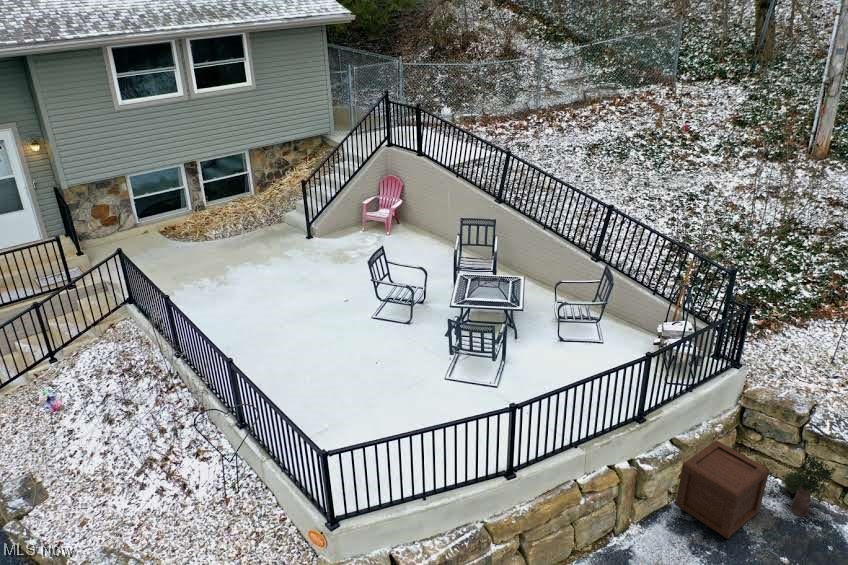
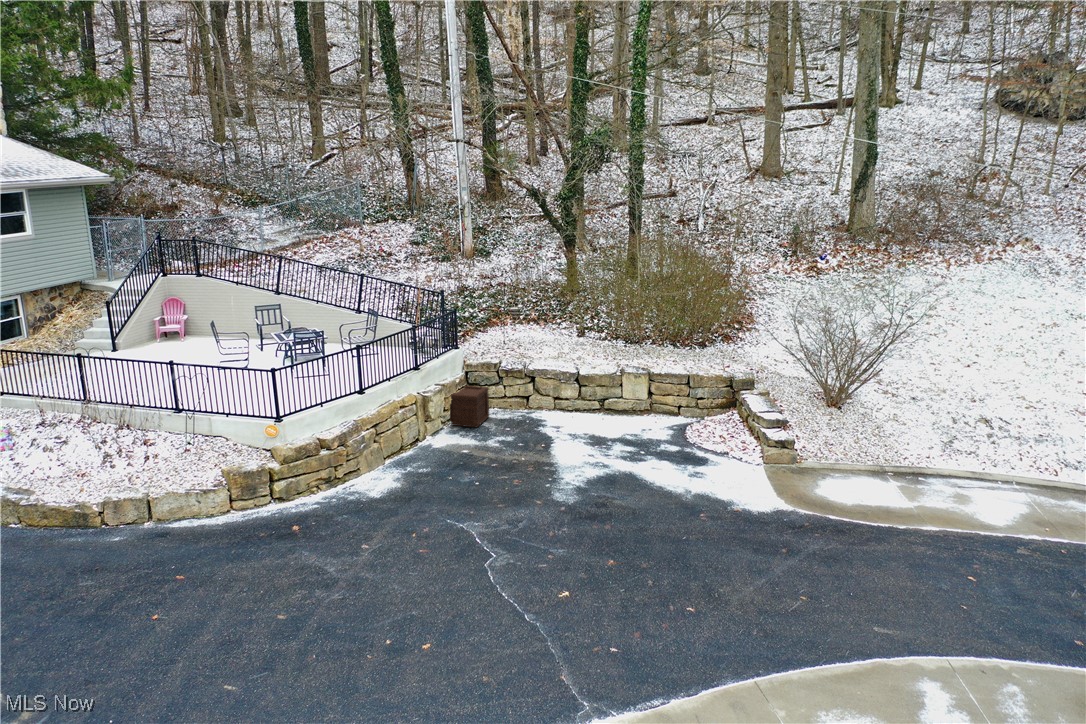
potted plant: present [782,454,834,516] -> none [496,378,518,414]

